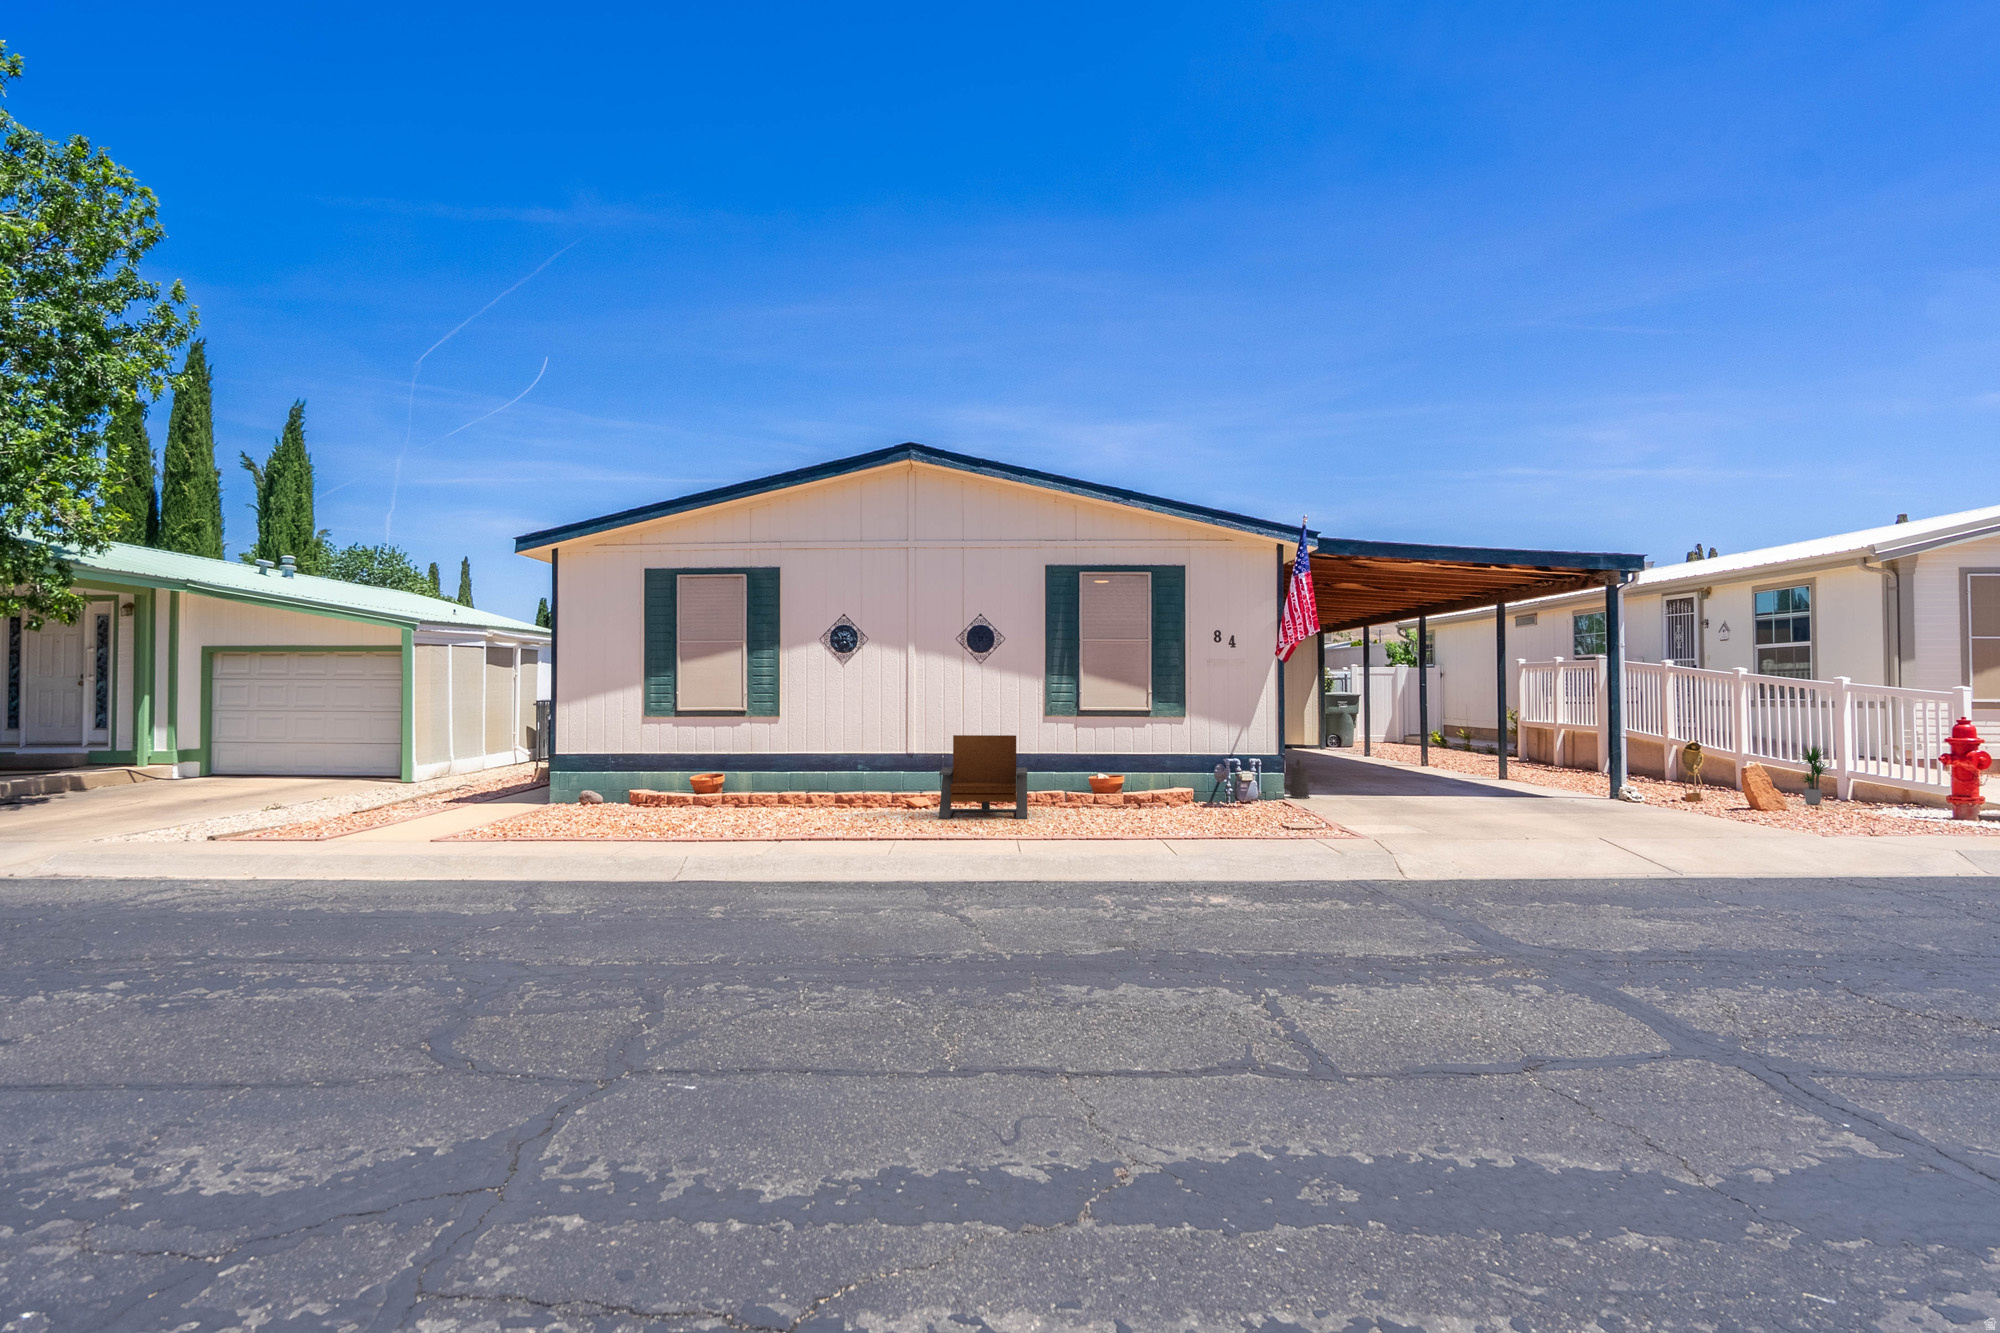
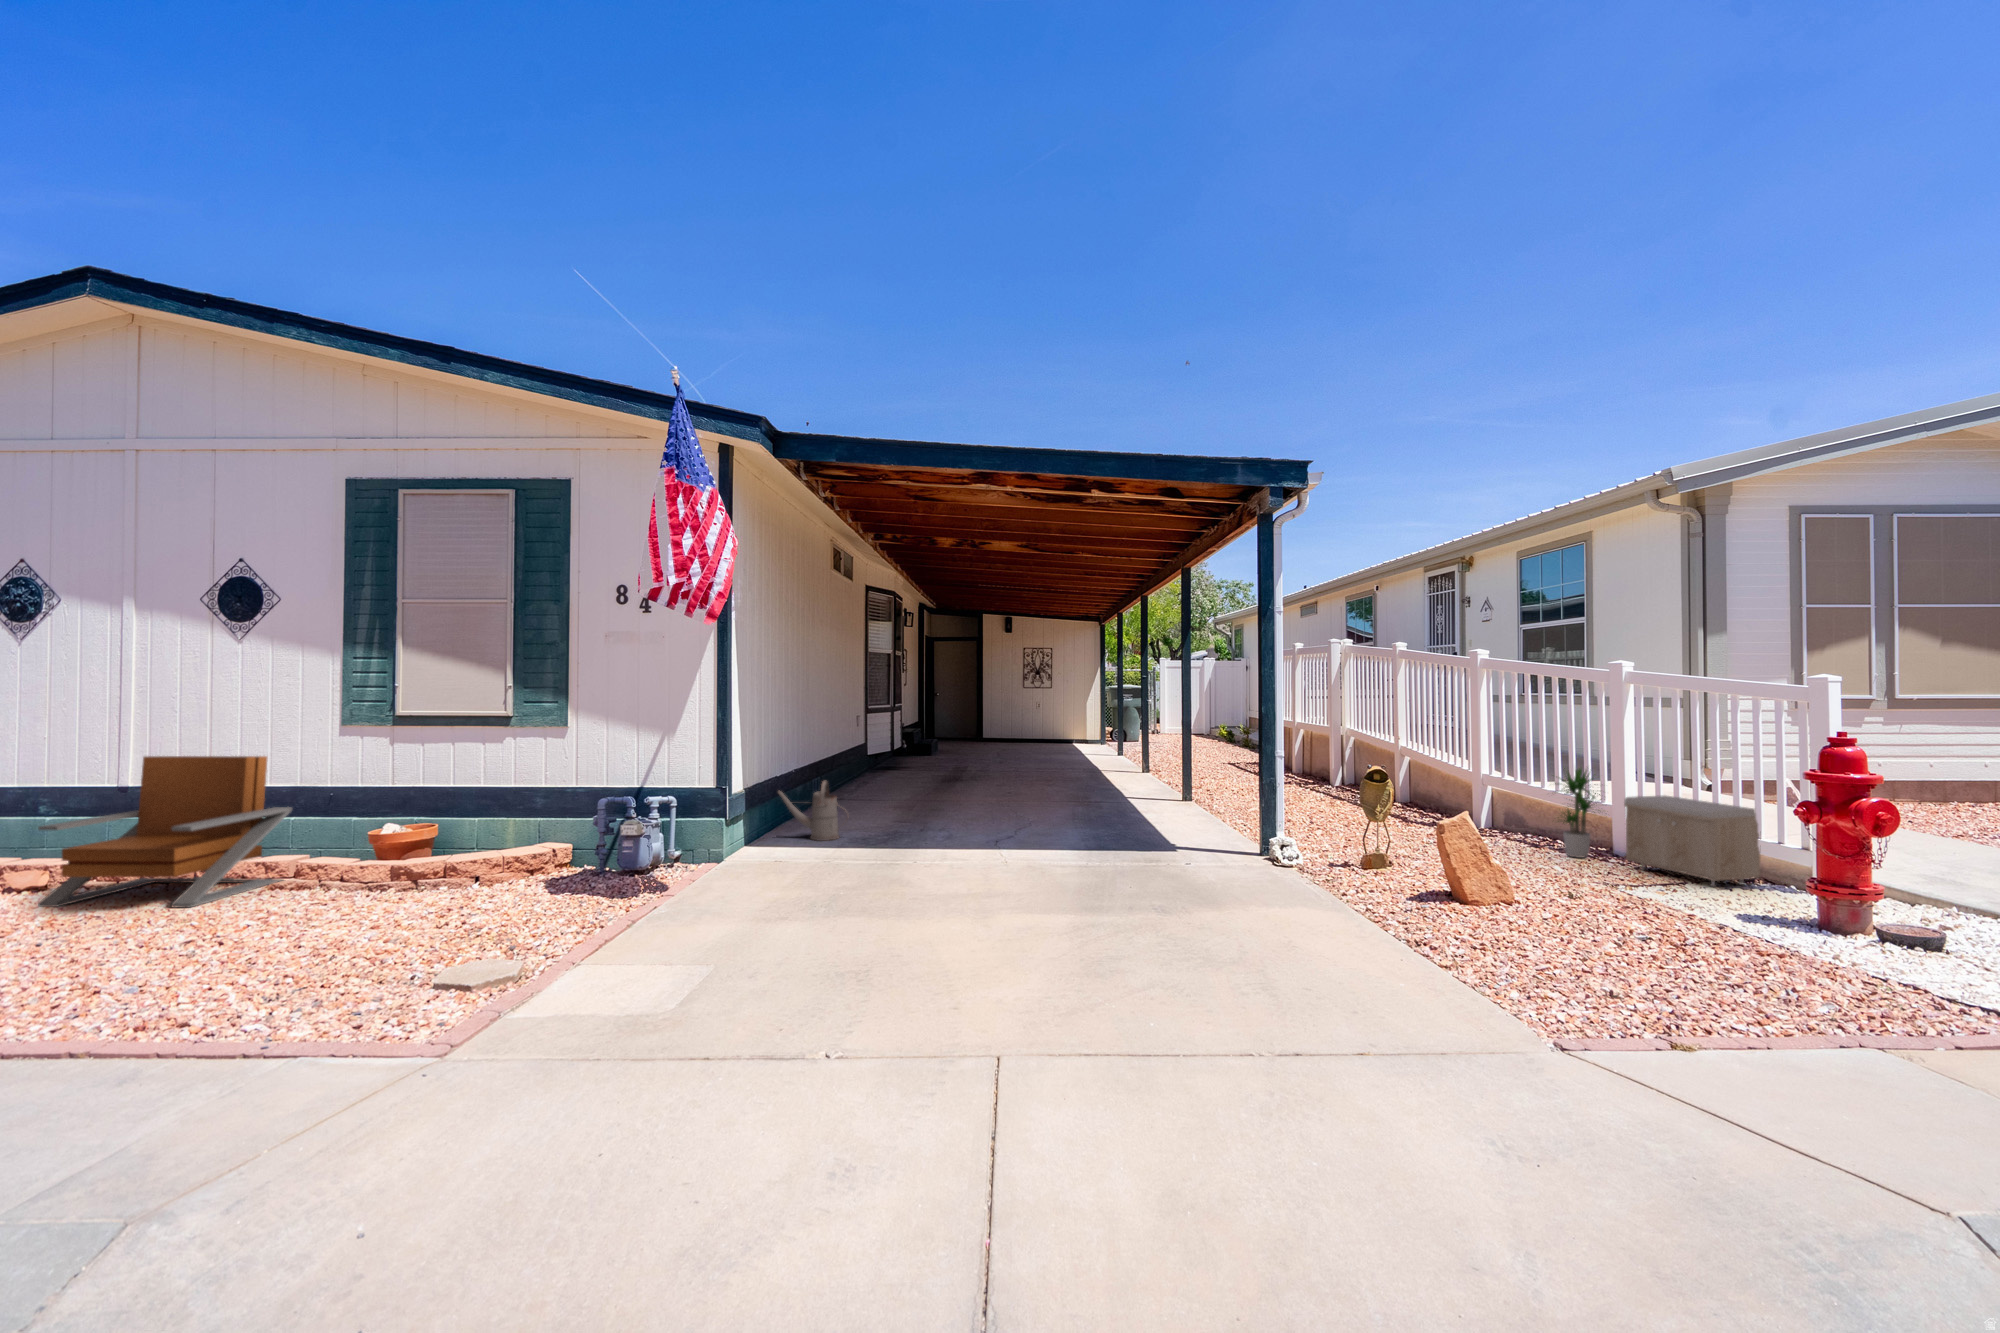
storage bench: none [1844,763,1925,813] -> present [1624,795,1760,887]

